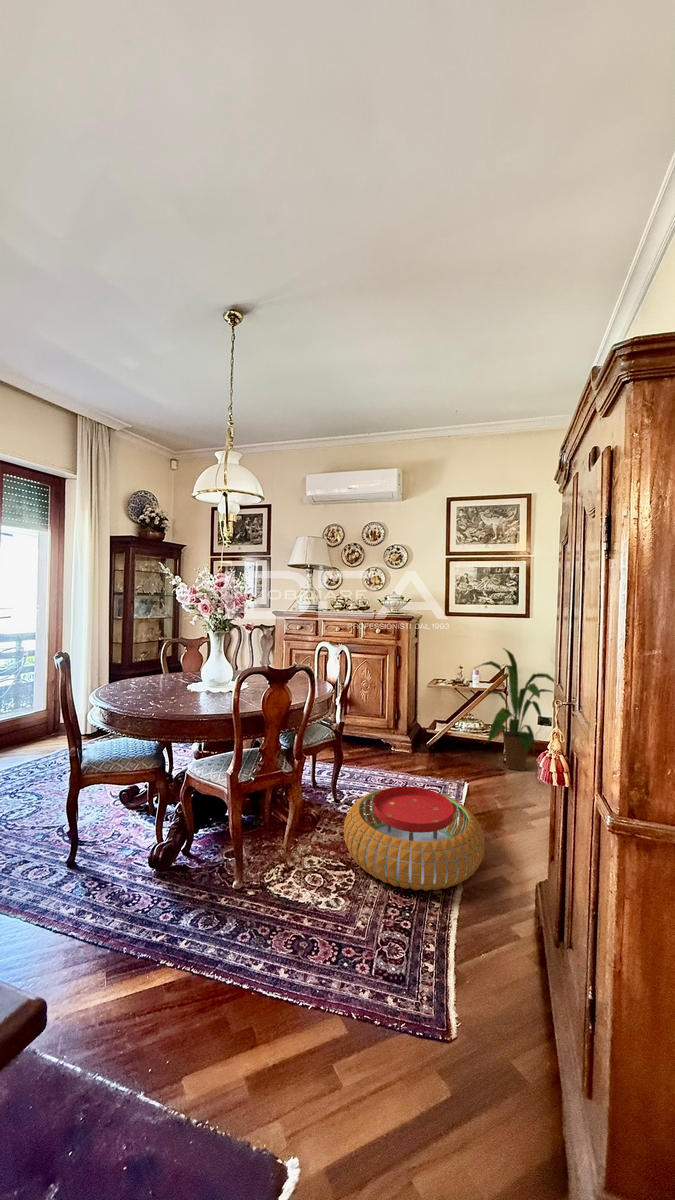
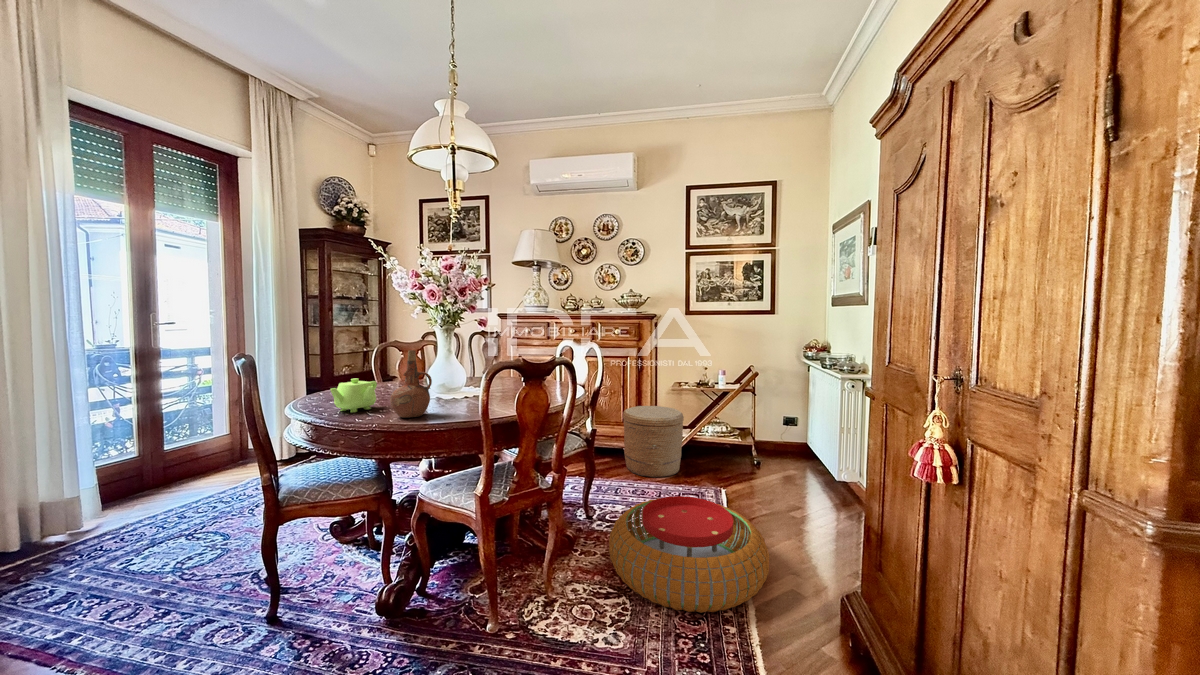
house plant: present [475,649,554,771] -> none [723,346,821,472]
ceramic pitcher: none [166,653,199,707] -> present [390,350,432,418]
teapot: none [122,673,159,701] -> present [330,378,377,413]
woven basket: none [378,700,434,769] -> present [623,406,684,478]

